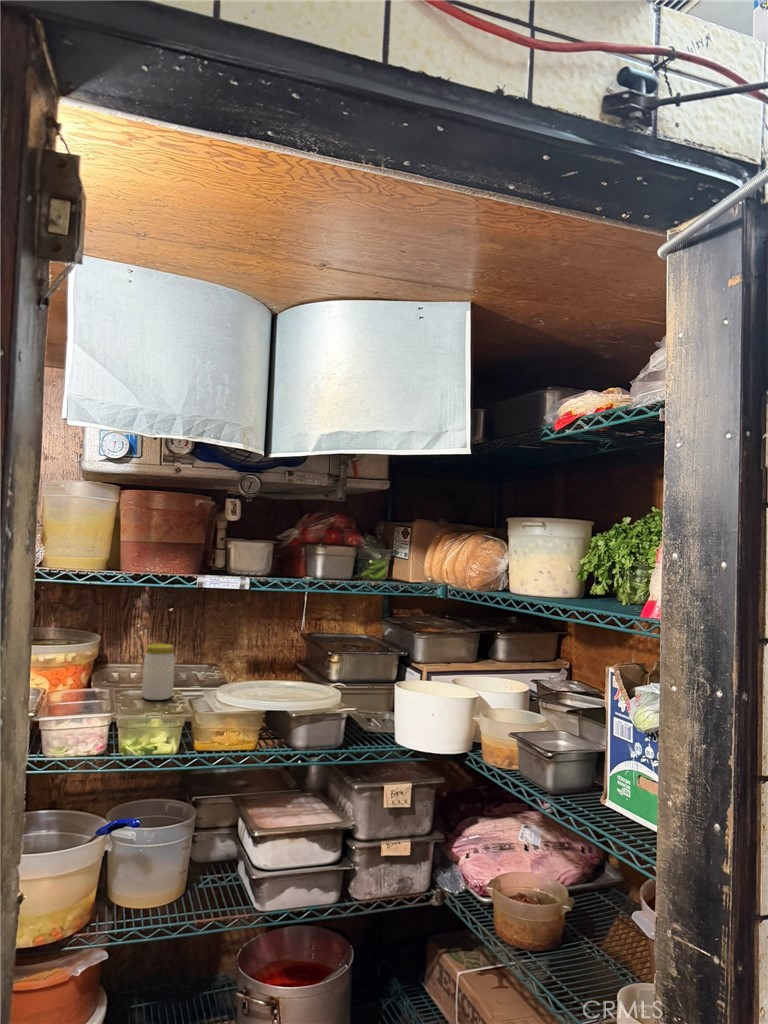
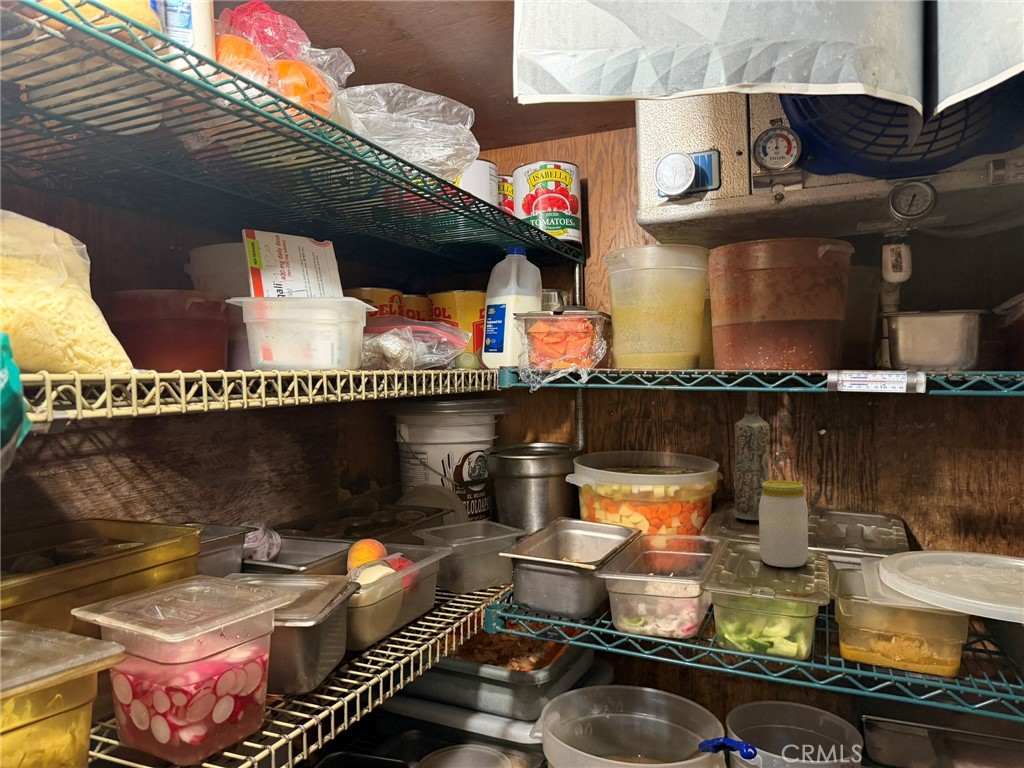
bottle: none [113,579,141,674] -> present [735,391,769,520]

